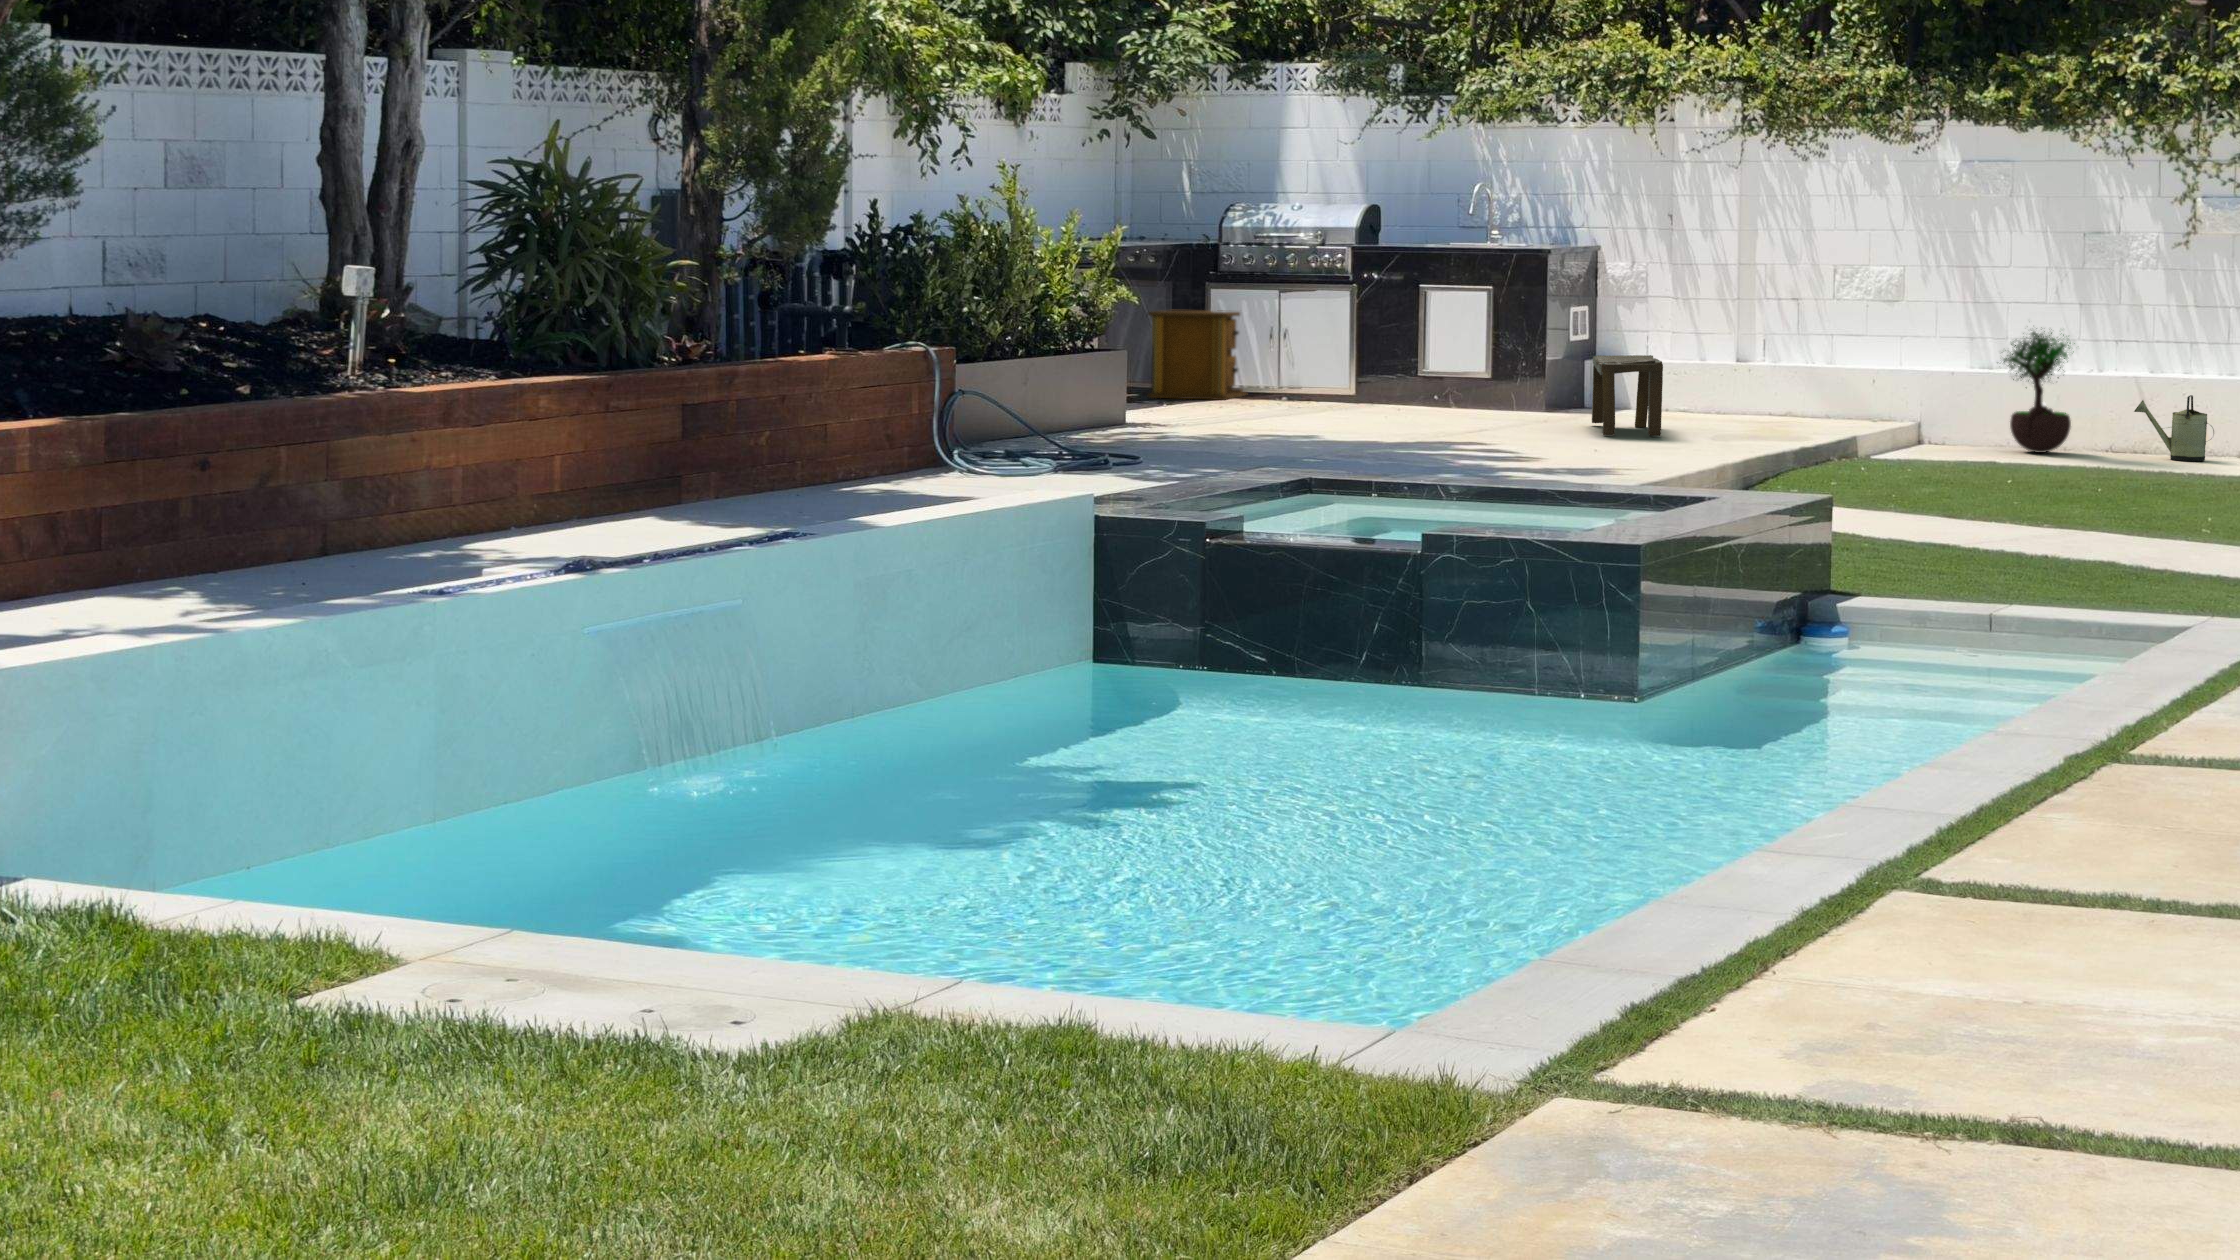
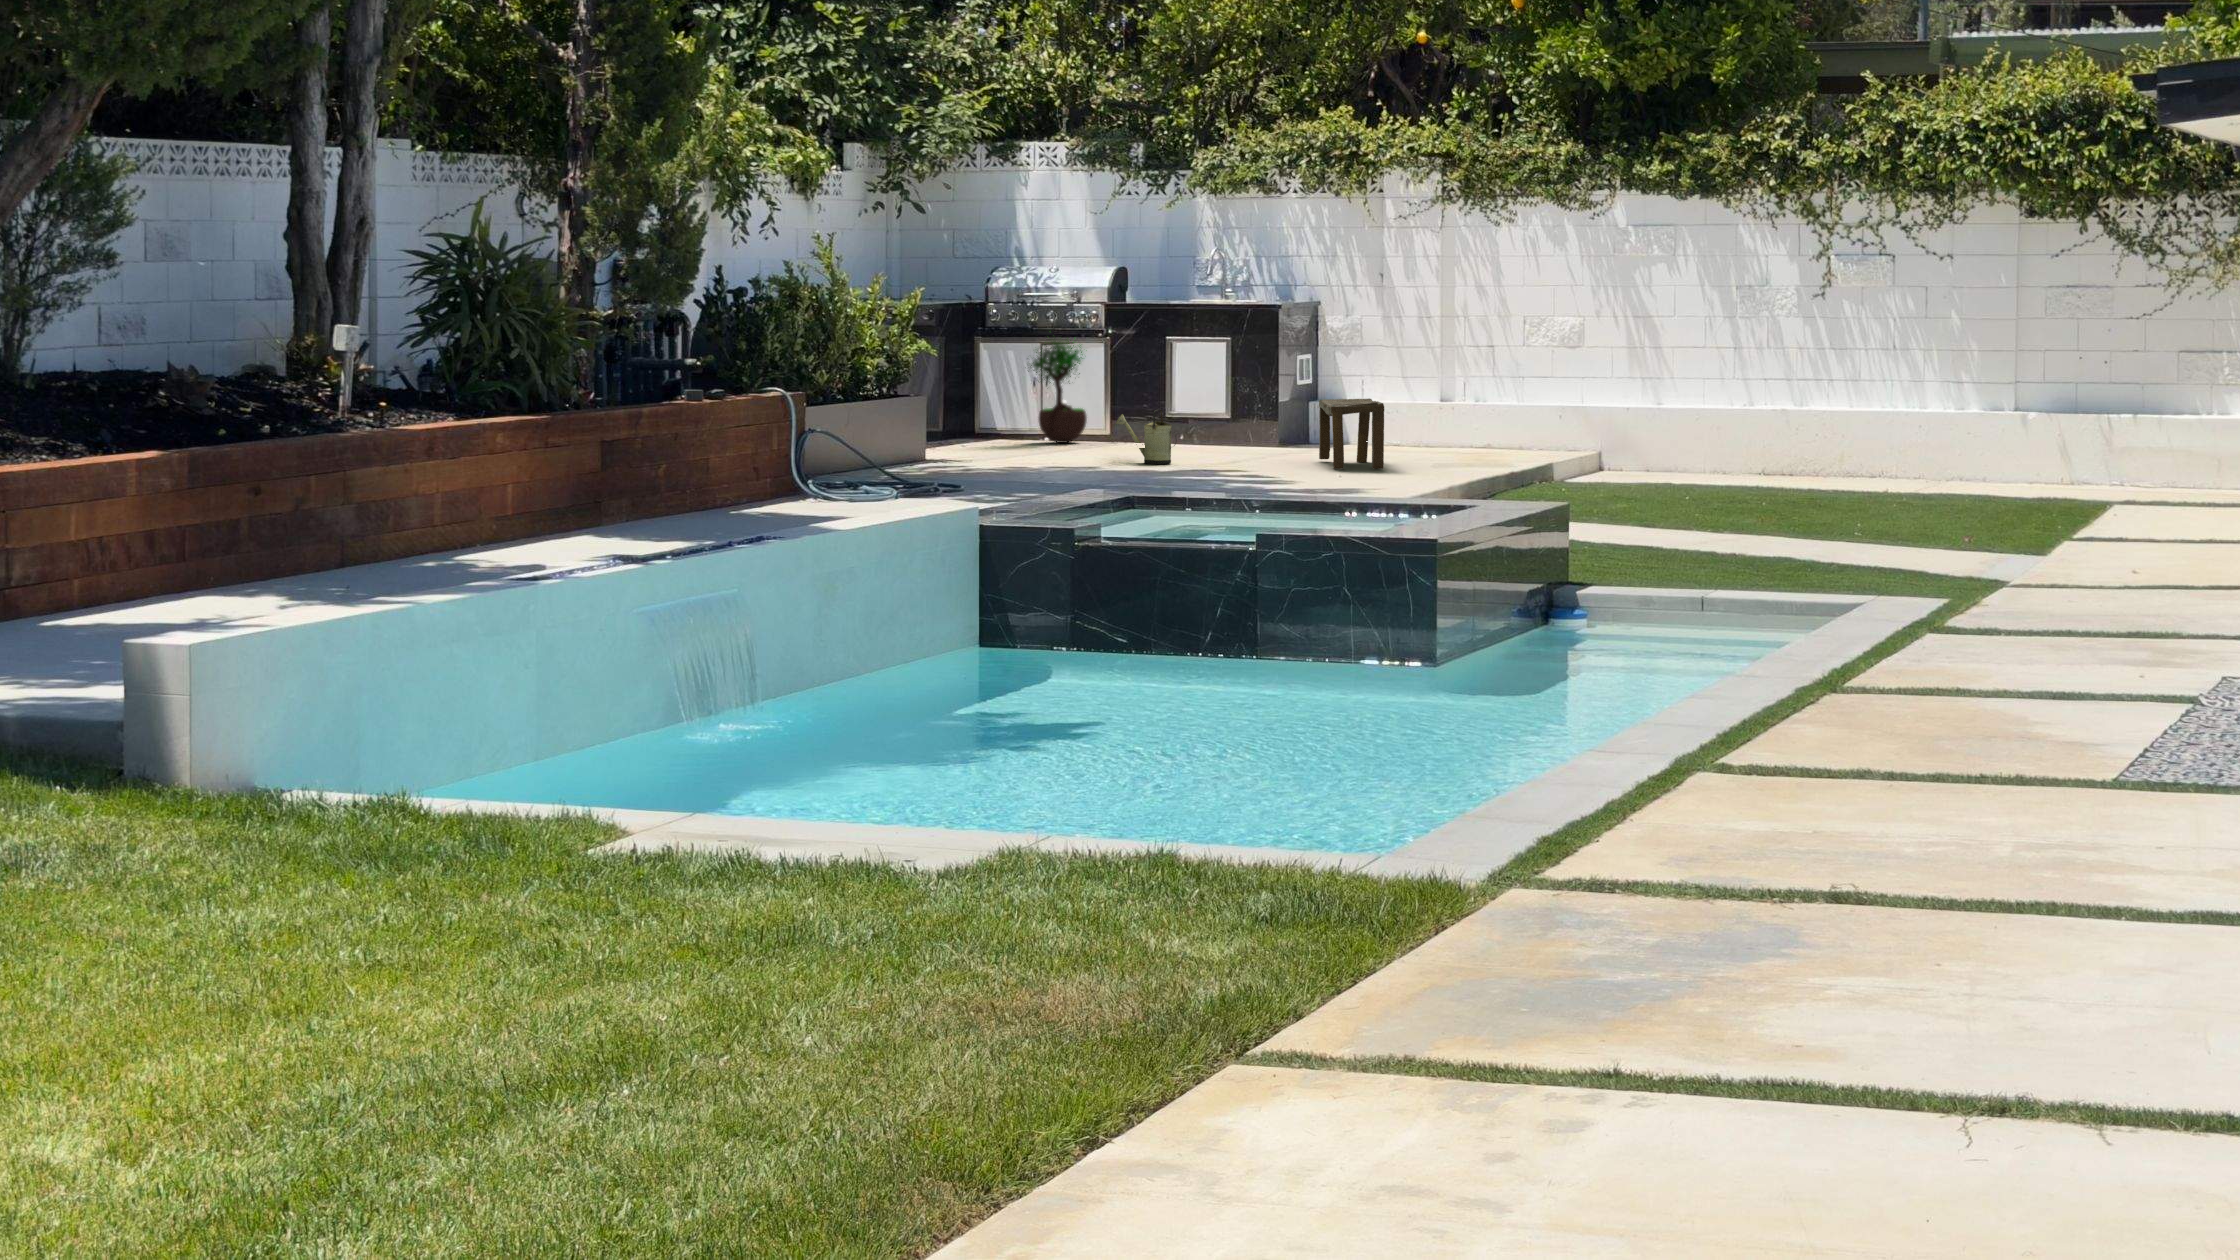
side table: present [1147,311,1247,400] -> none [926,364,1013,444]
potted tree: present [2003,331,2075,453] -> present [1028,337,1087,443]
watering can: present [2134,395,2214,461] -> present [1116,410,1177,464]

